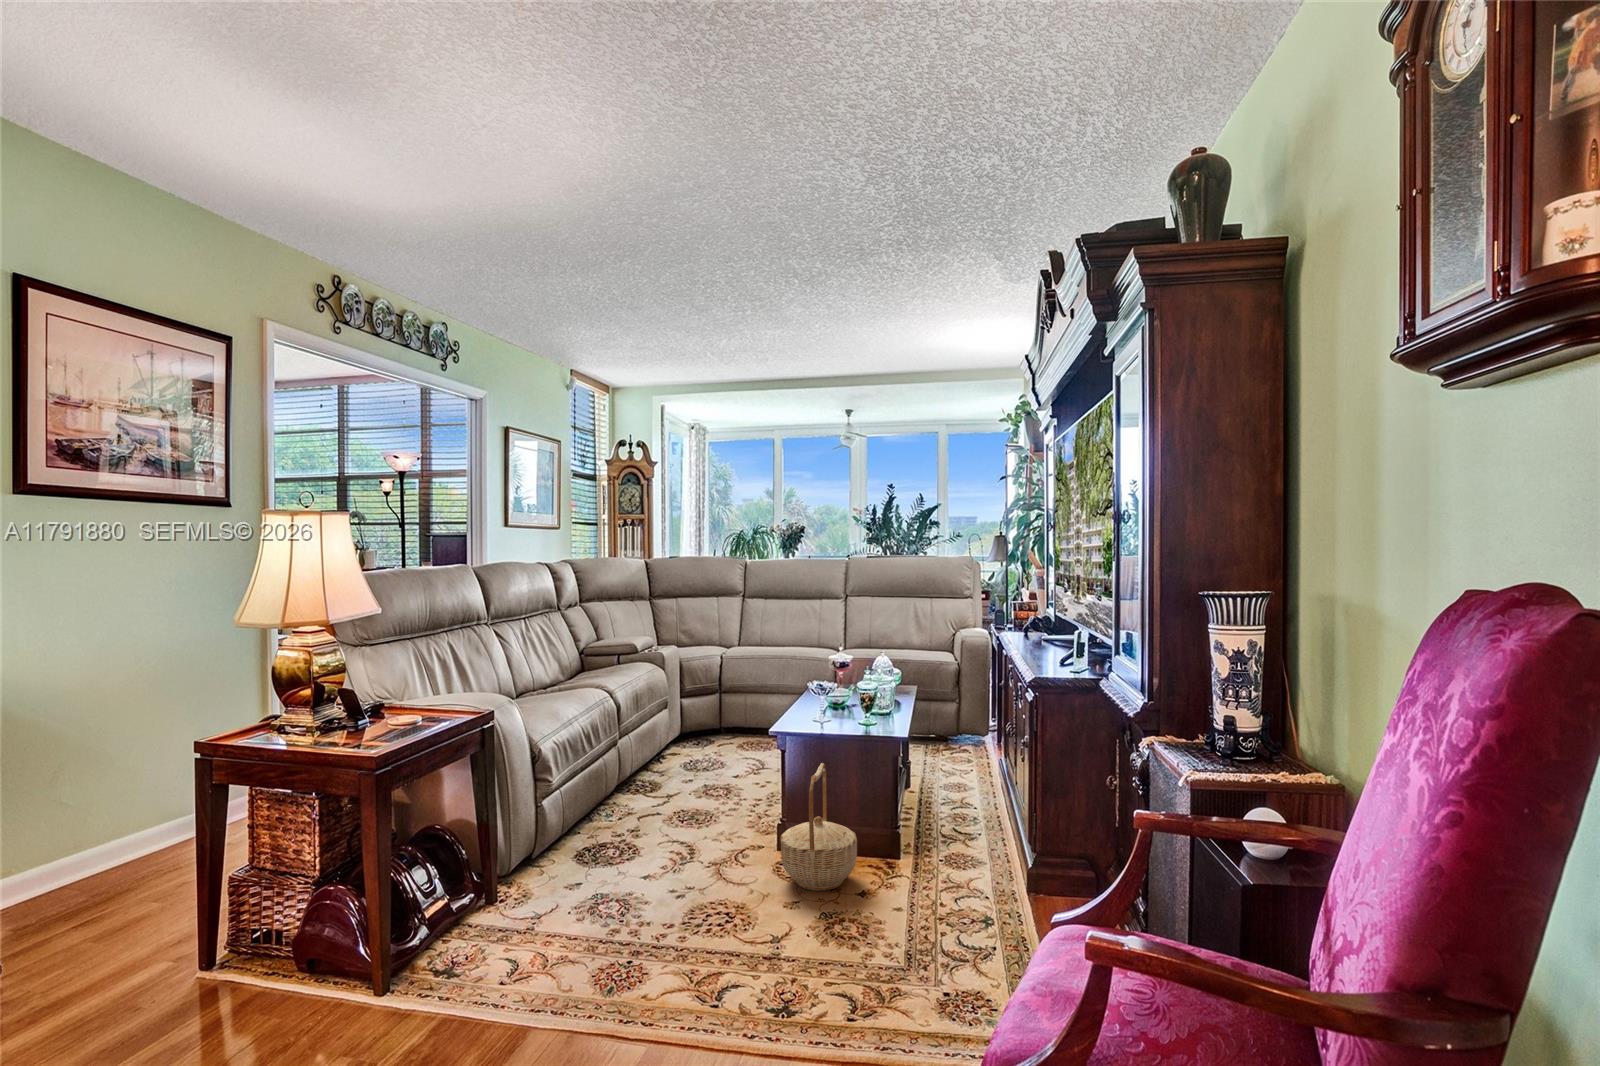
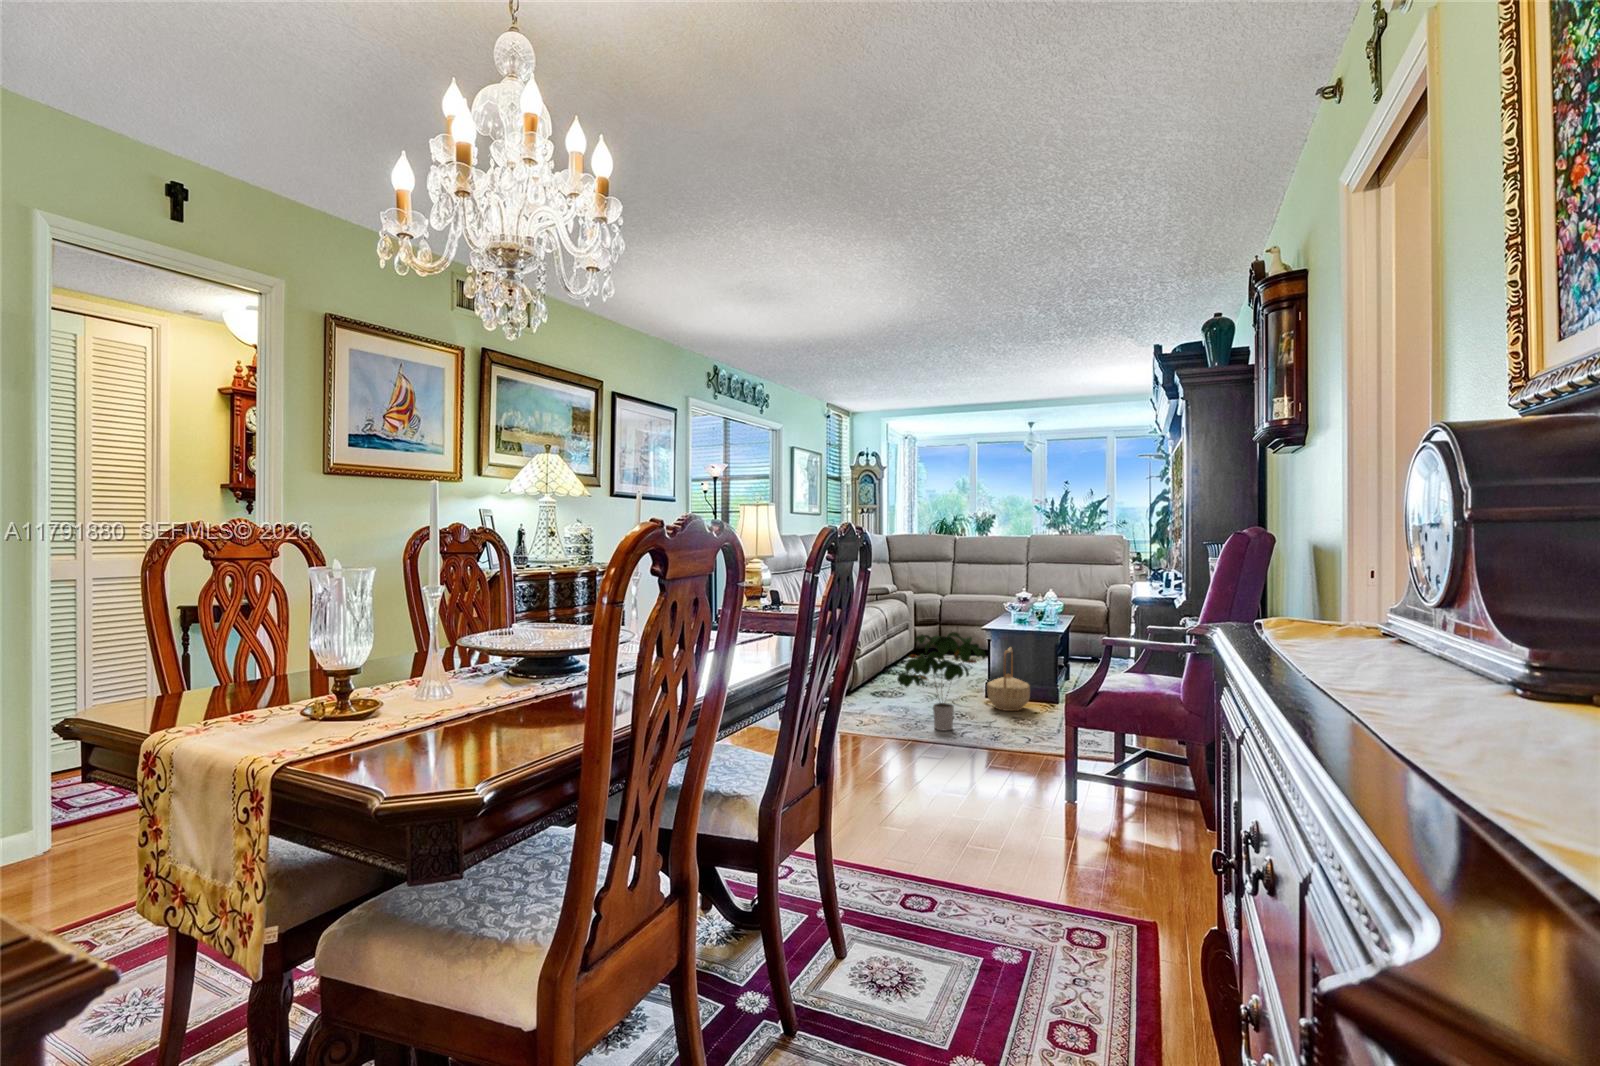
potted plant: none [584,765,772,982] -> present [897,632,985,731]

